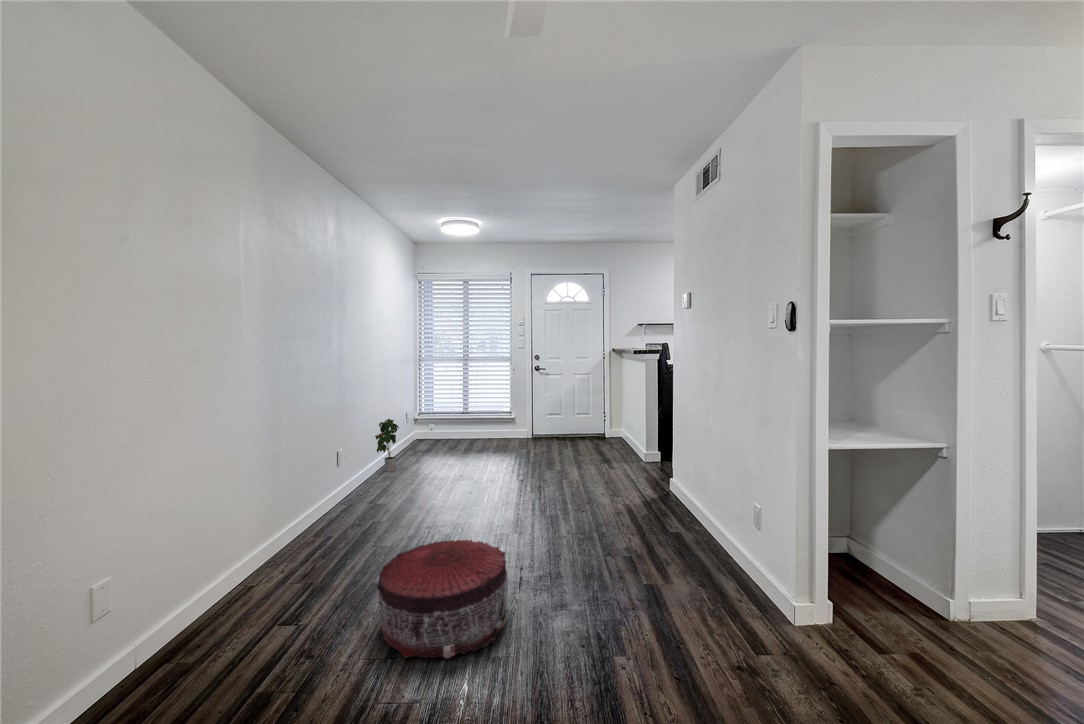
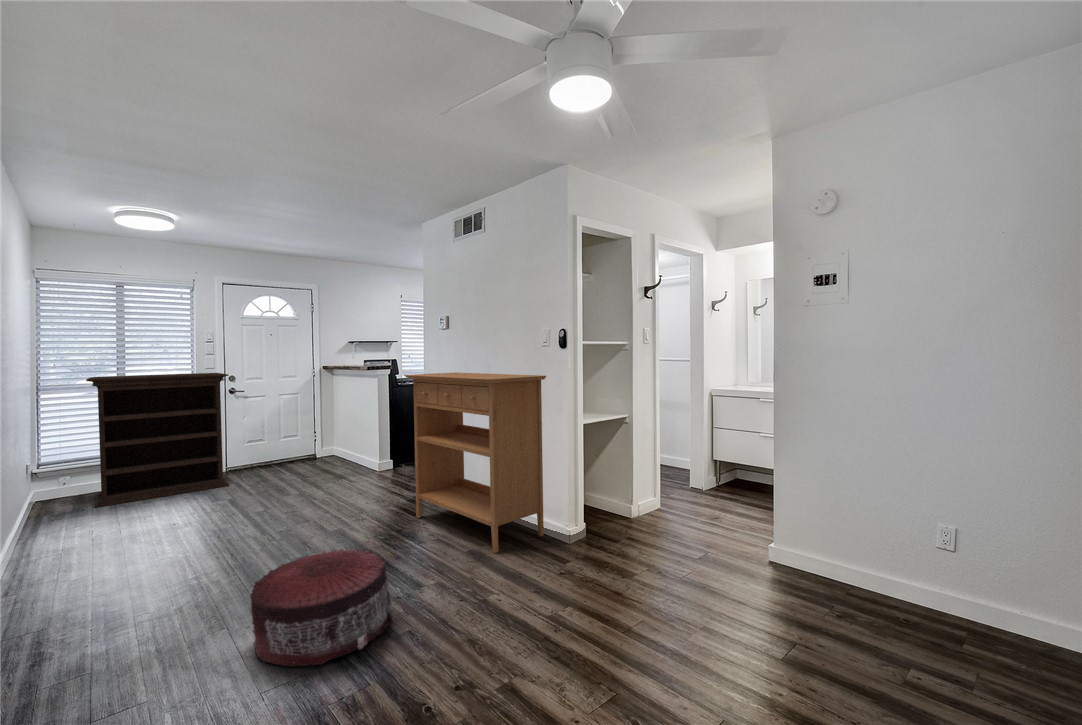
bookshelf: none [430,352,525,452] -> present [86,373,229,507]
console table: none [625,361,772,600] -> present [404,372,546,553]
potted plant: present [375,418,399,472] -> none [21,468,54,542]

